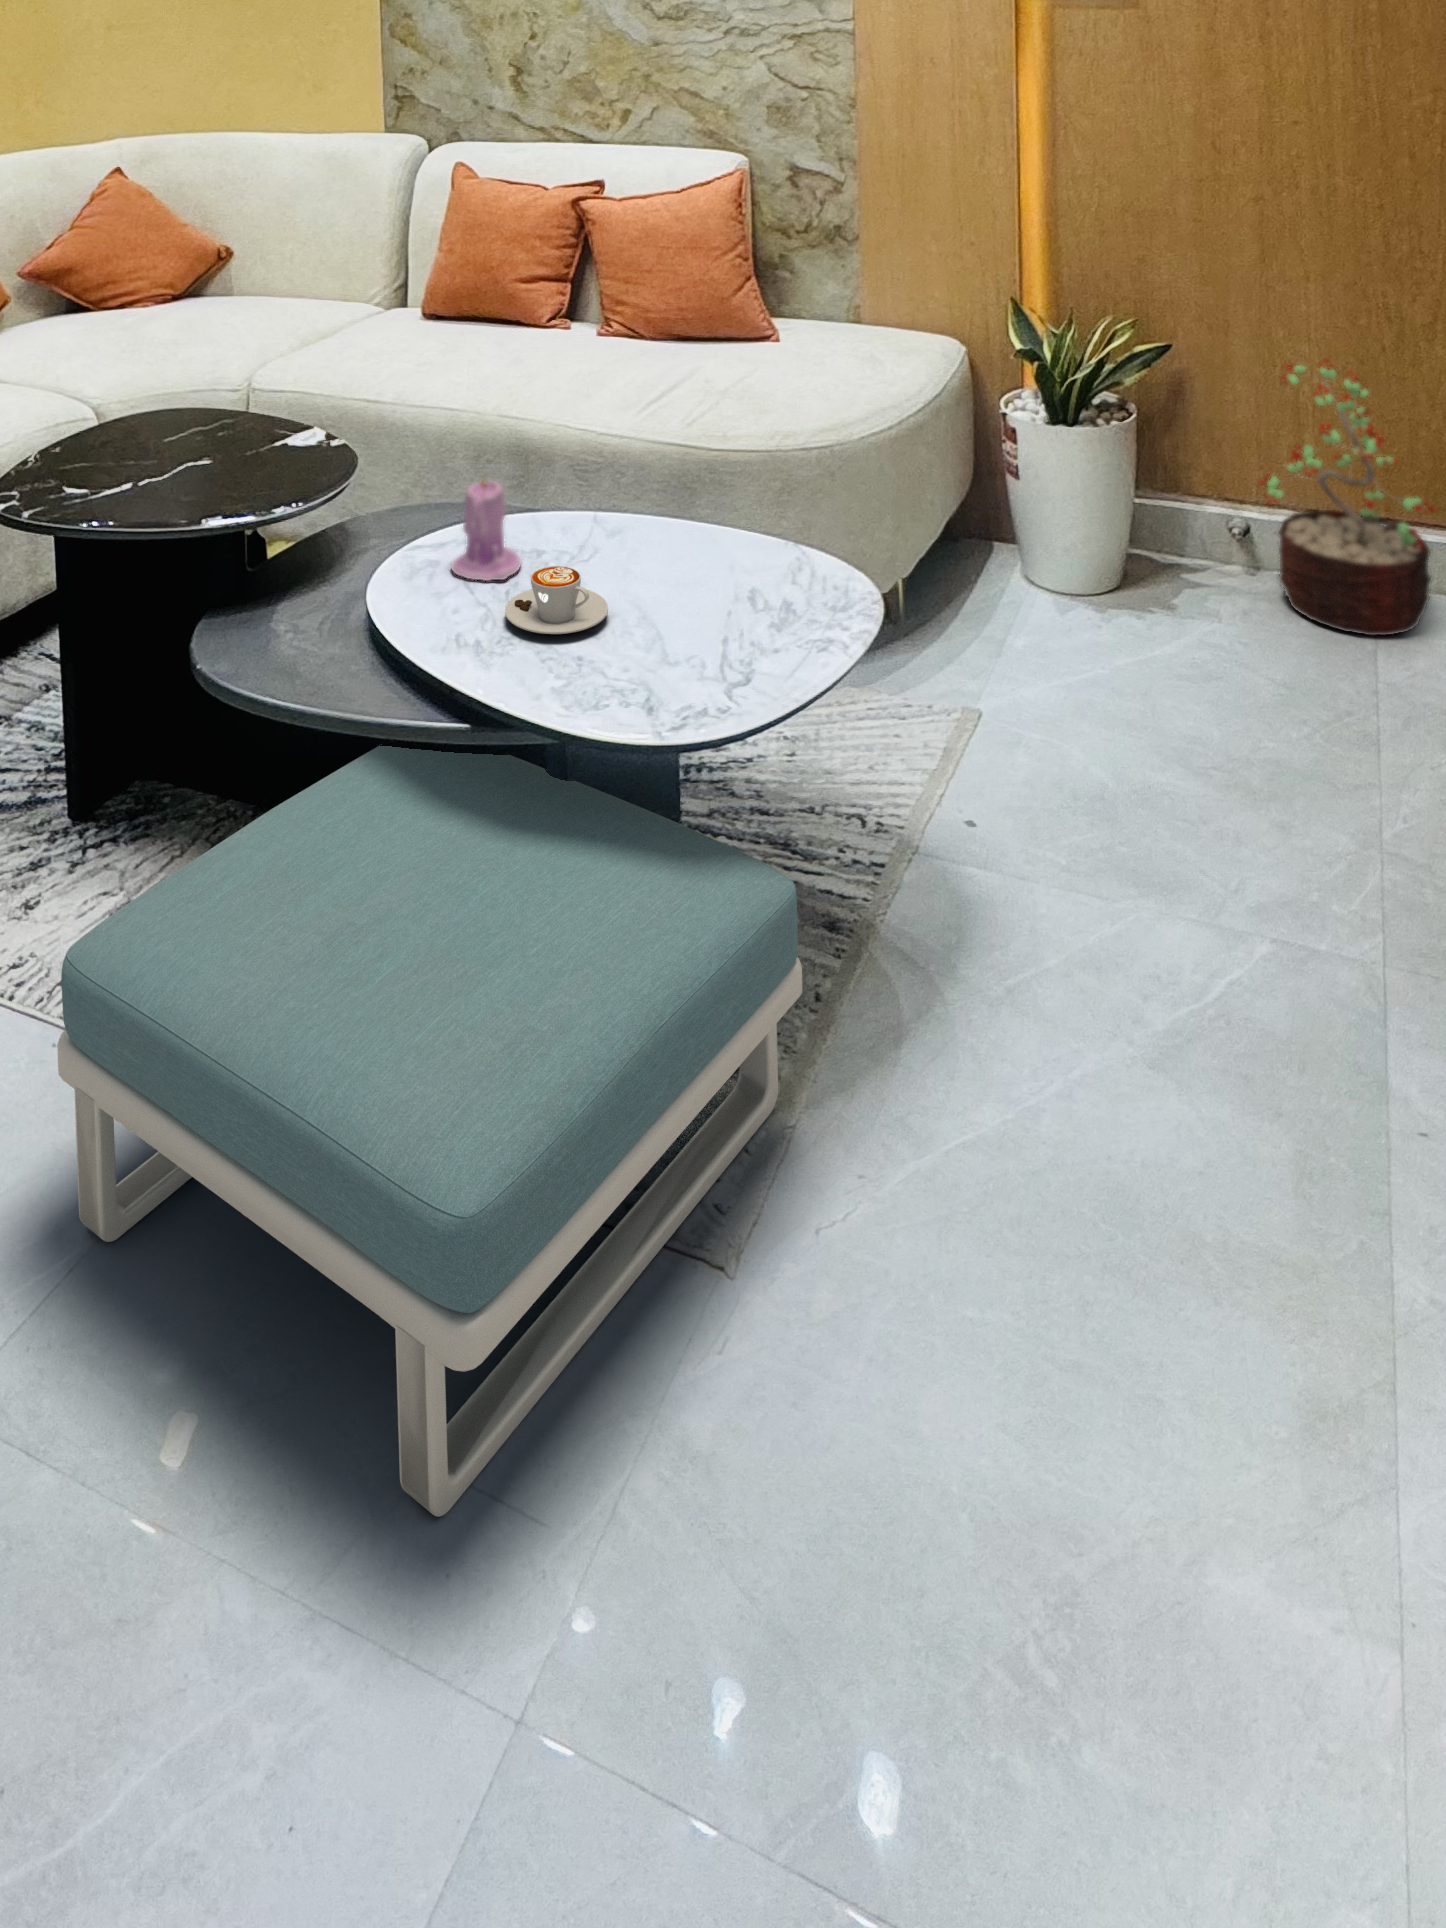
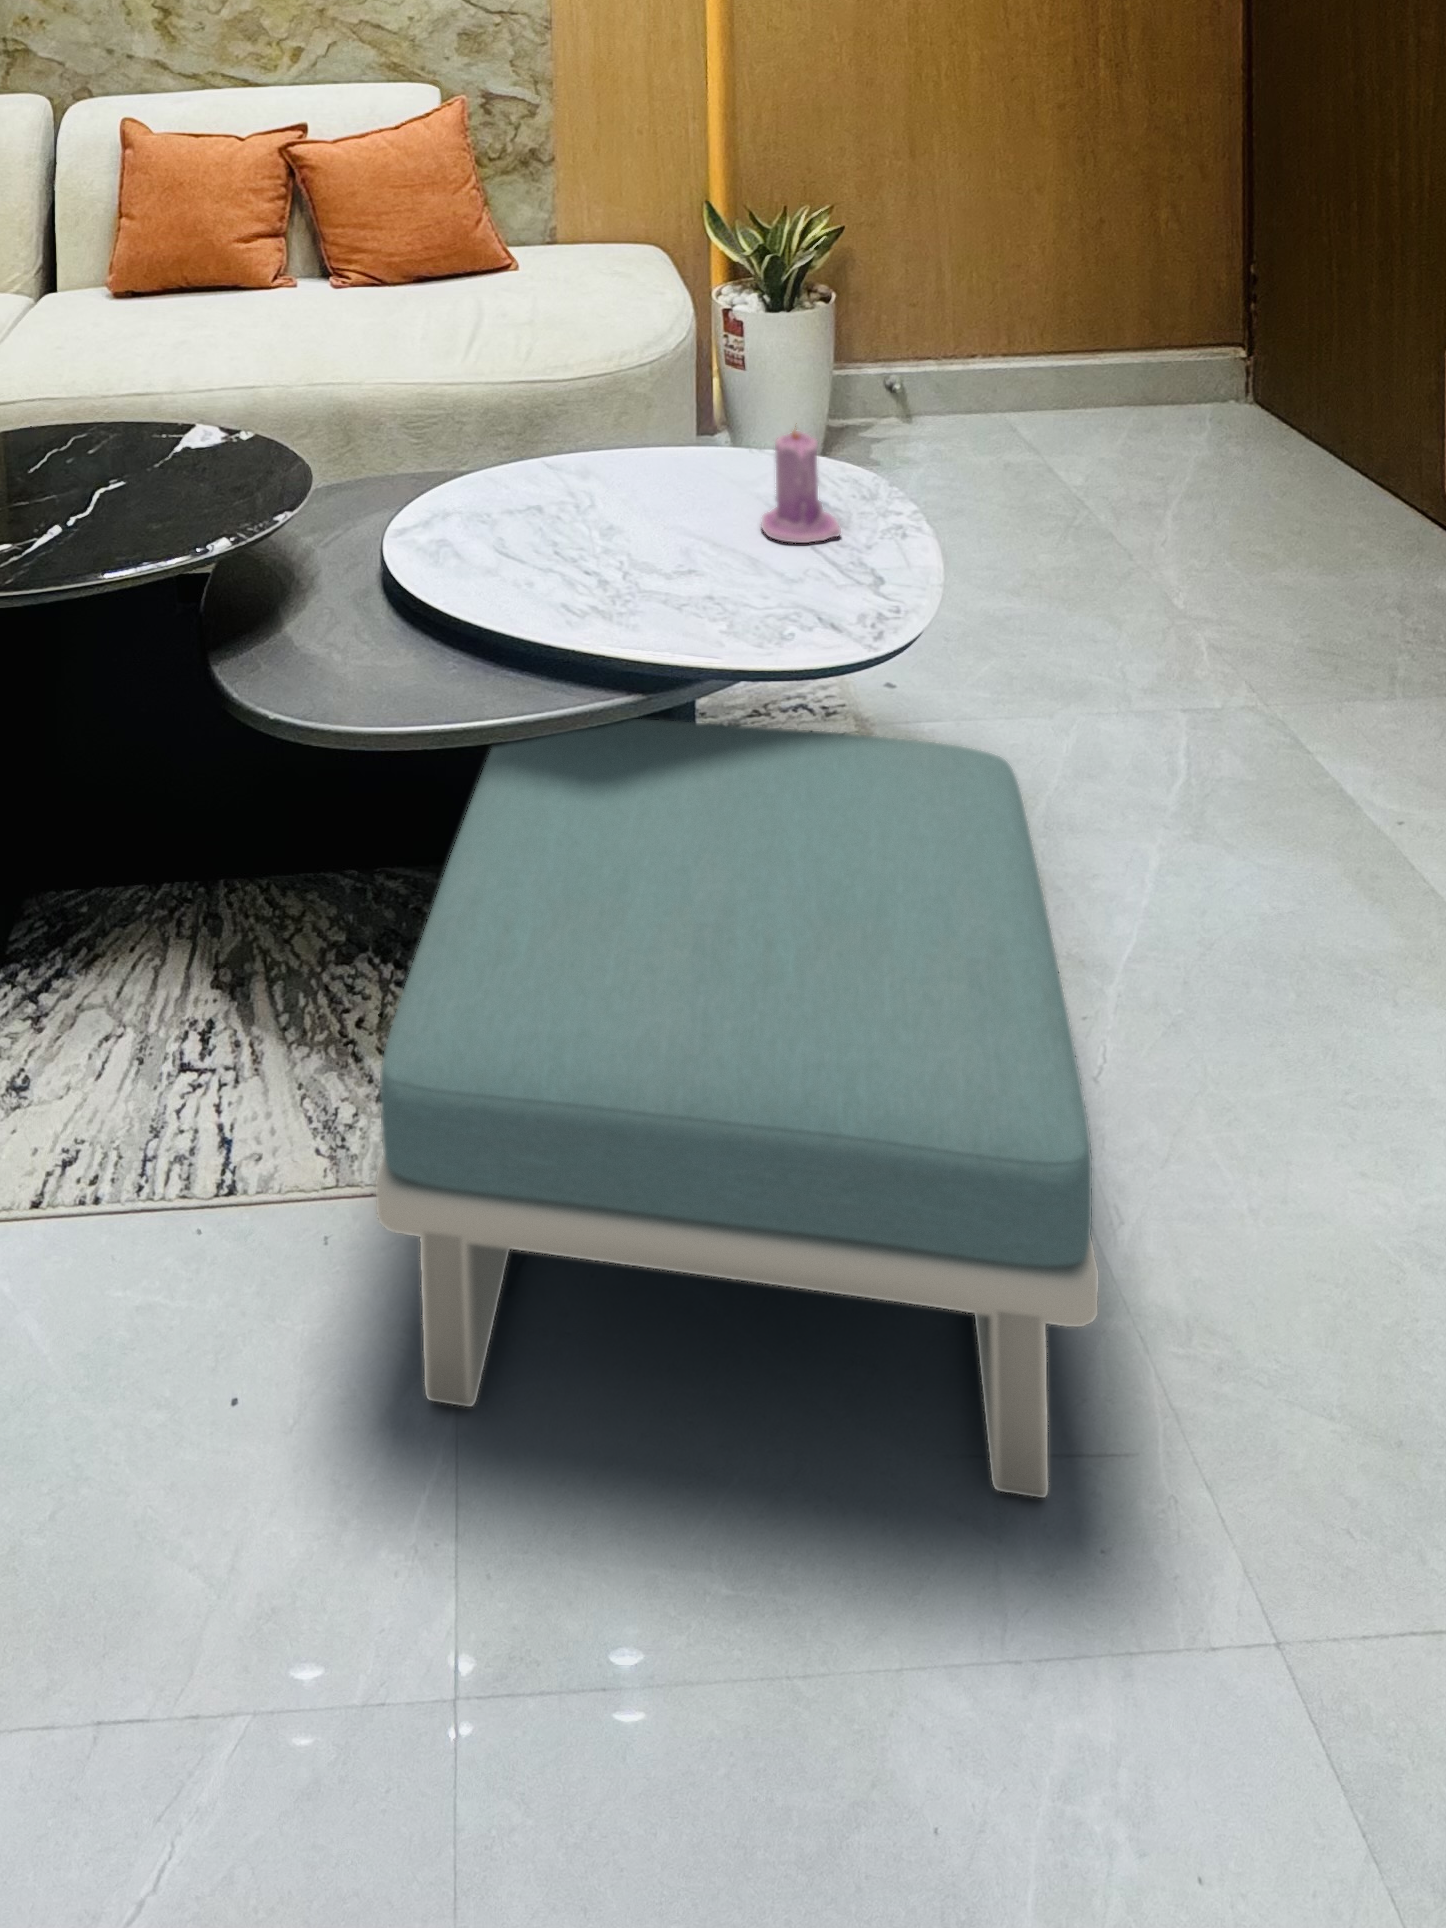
decorative plant: present [1261,358,1435,635] -> none [934,223,1091,459]
candle: present [451,481,521,581] -> present [762,426,841,543]
coffee cup: present [505,566,608,634] -> none [589,508,701,580]

